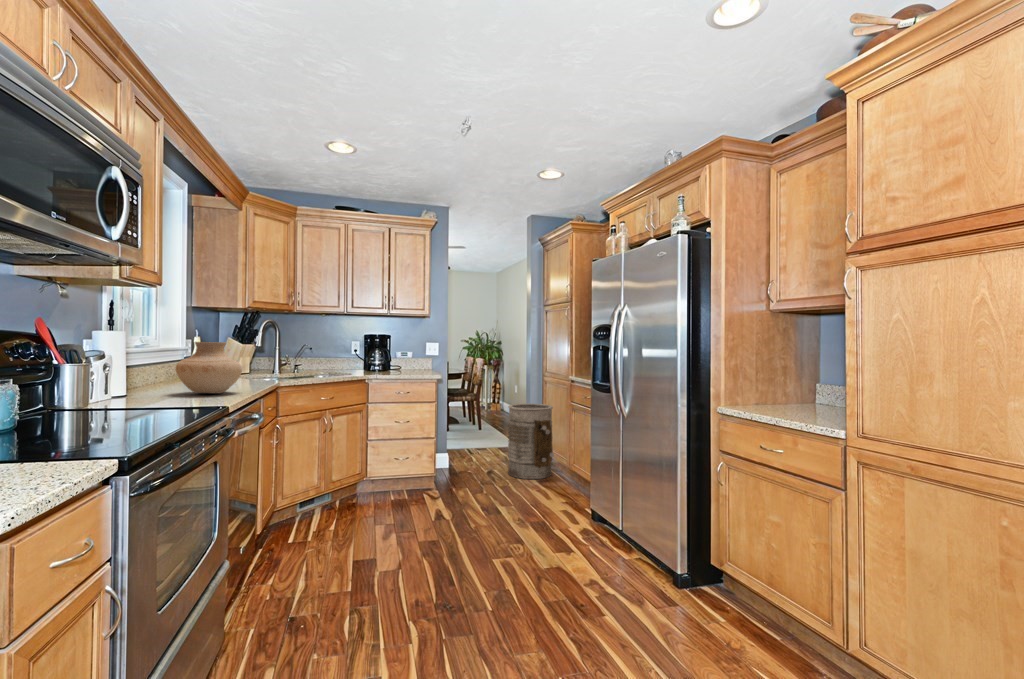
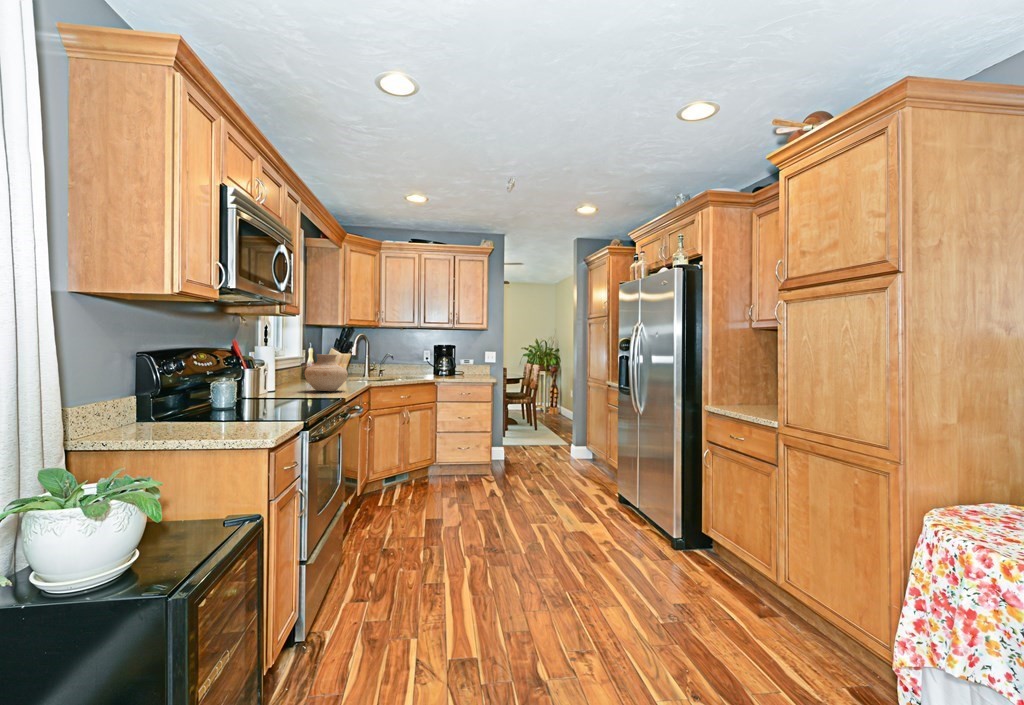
trash can: present [508,403,554,479] -> none [555,406,594,470]

